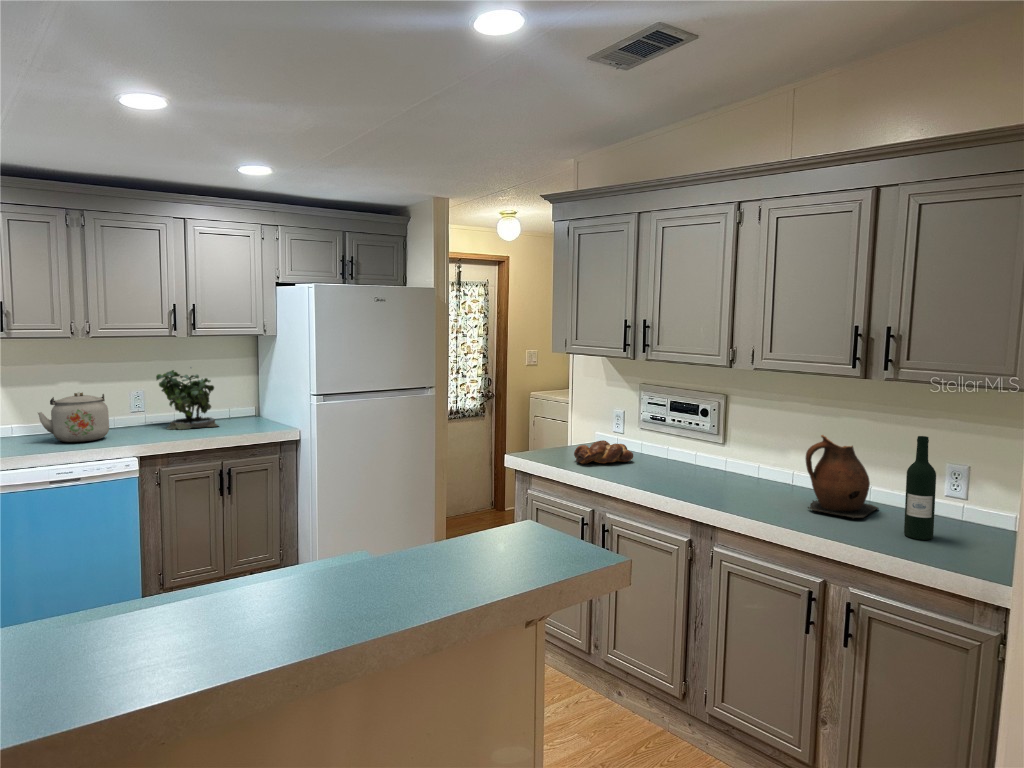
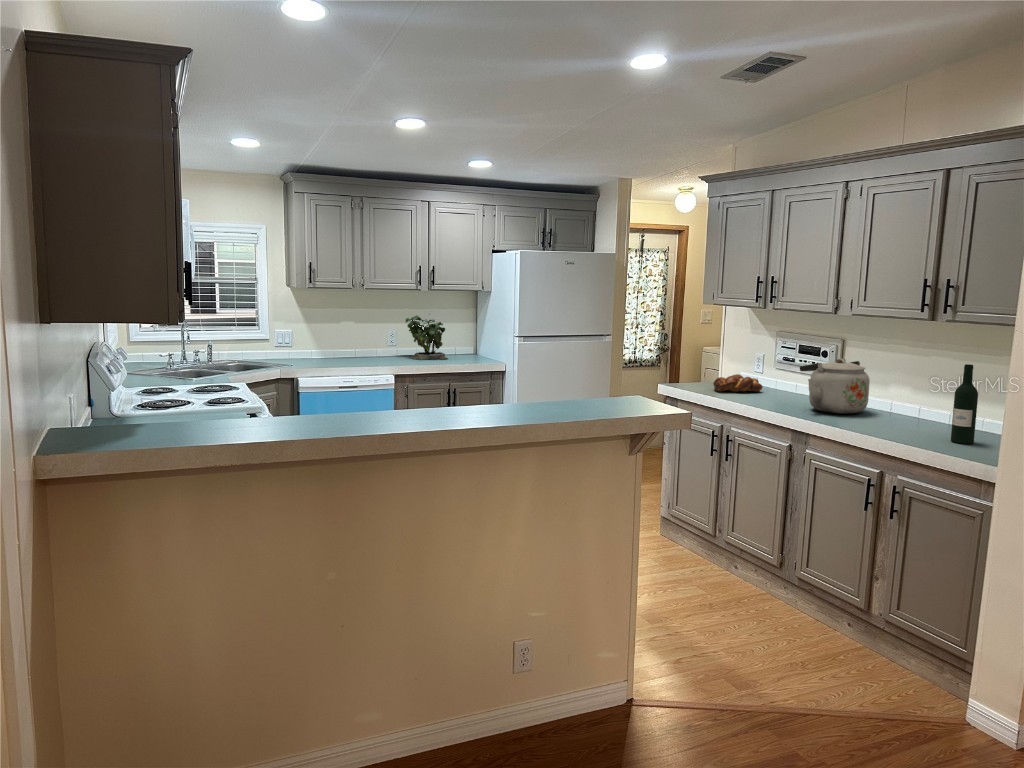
kettle: present [38,392,109,442] -> present [800,359,870,414]
ceramic pitcher: present [806,435,879,519] -> none [885,366,947,430]

